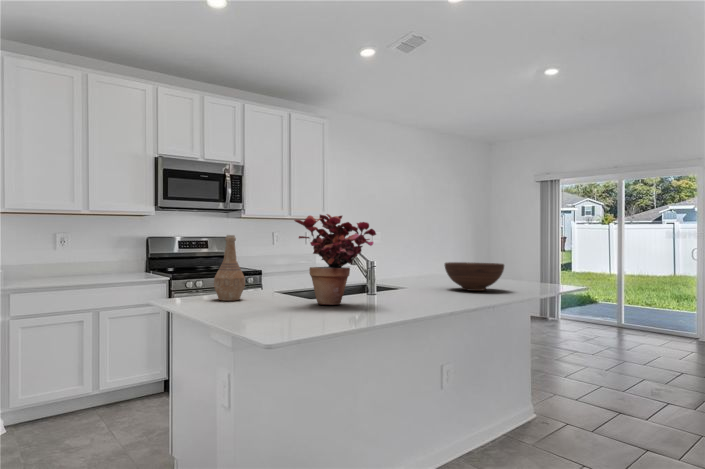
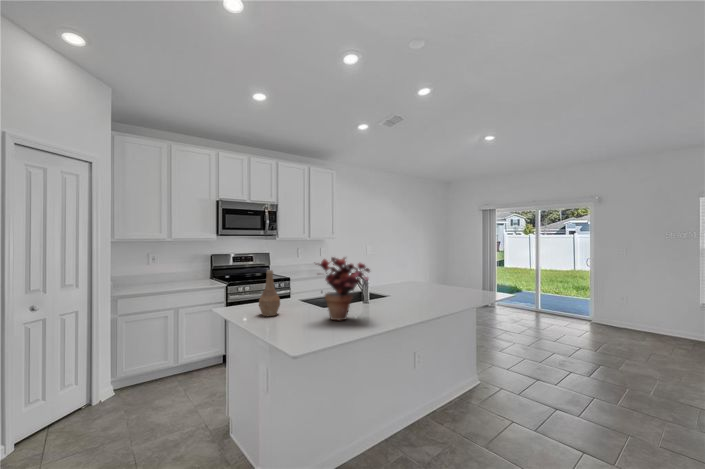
fruit bowl: present [444,262,504,291] -> none [417,277,458,298]

